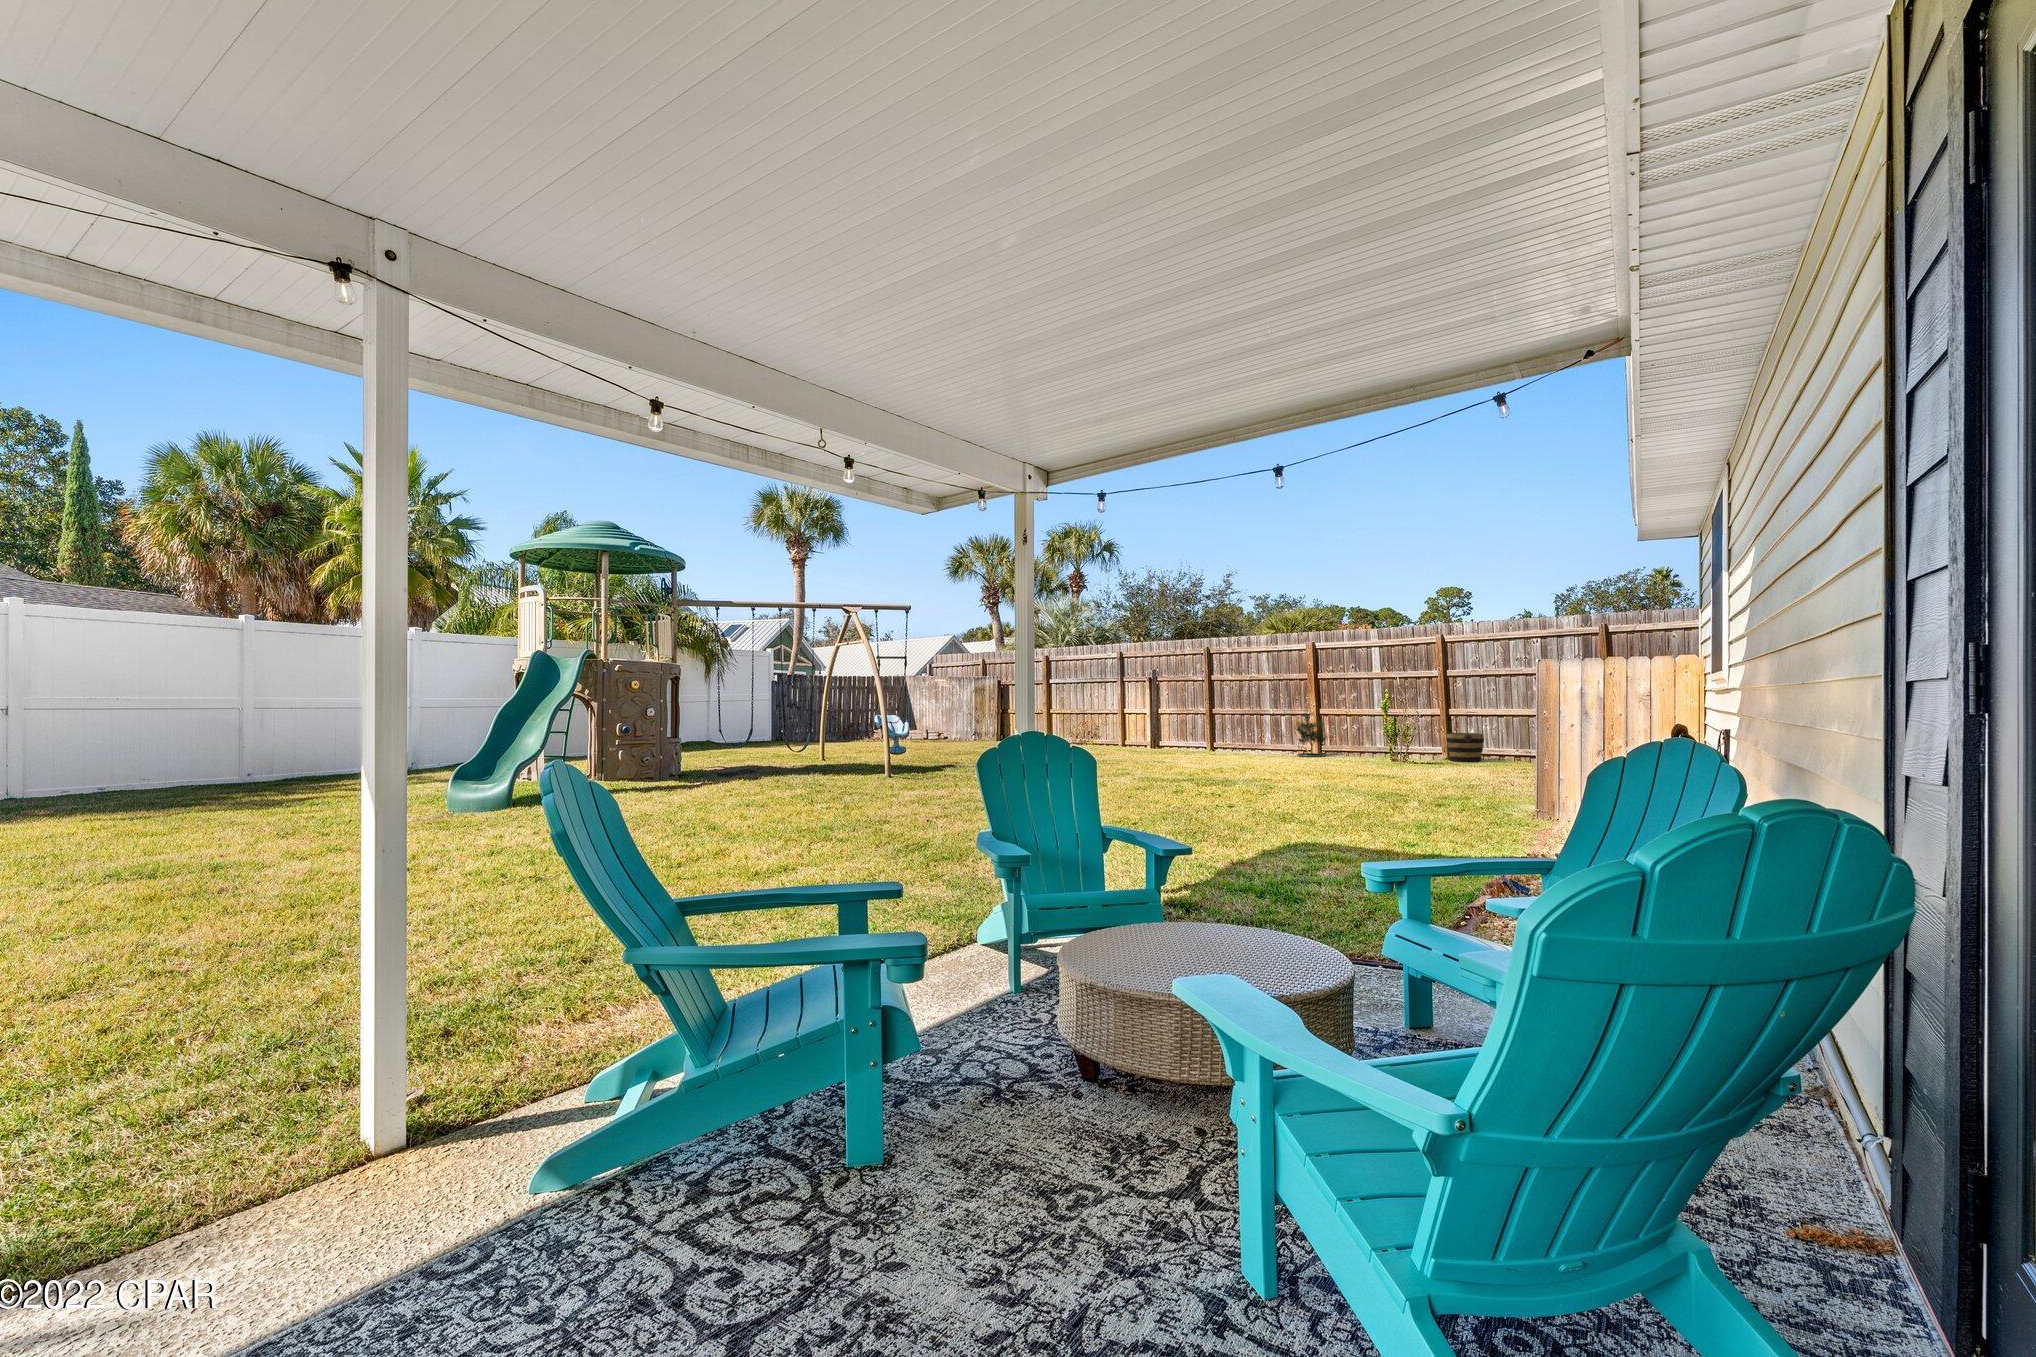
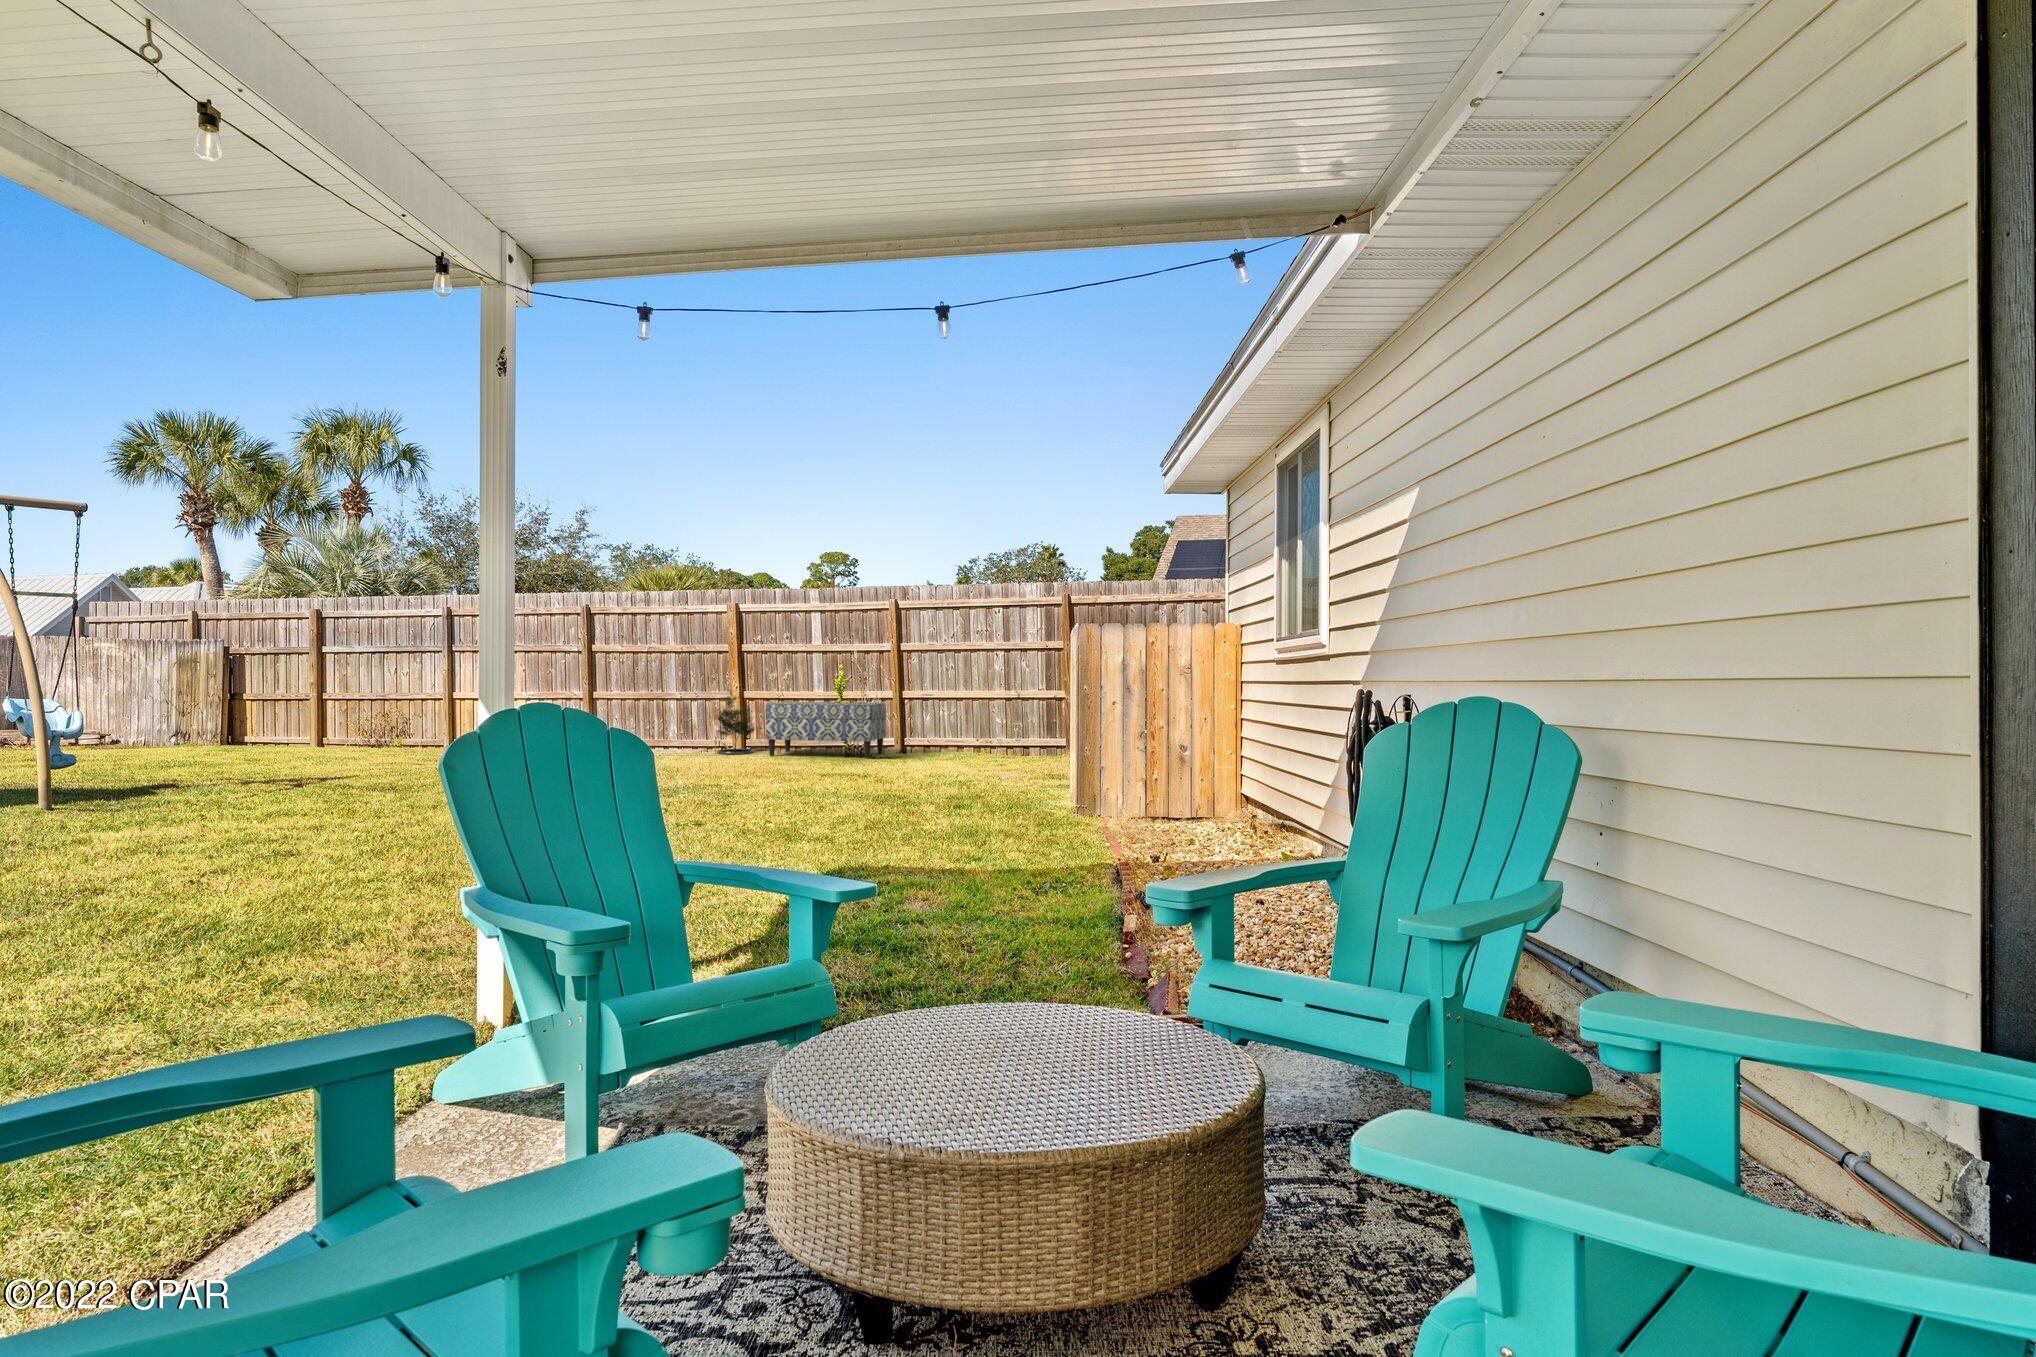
bench: none [1332,717,1433,762] -> present [765,702,886,758]
bucket: present [1446,733,1484,762] -> none [900,720,941,754]

